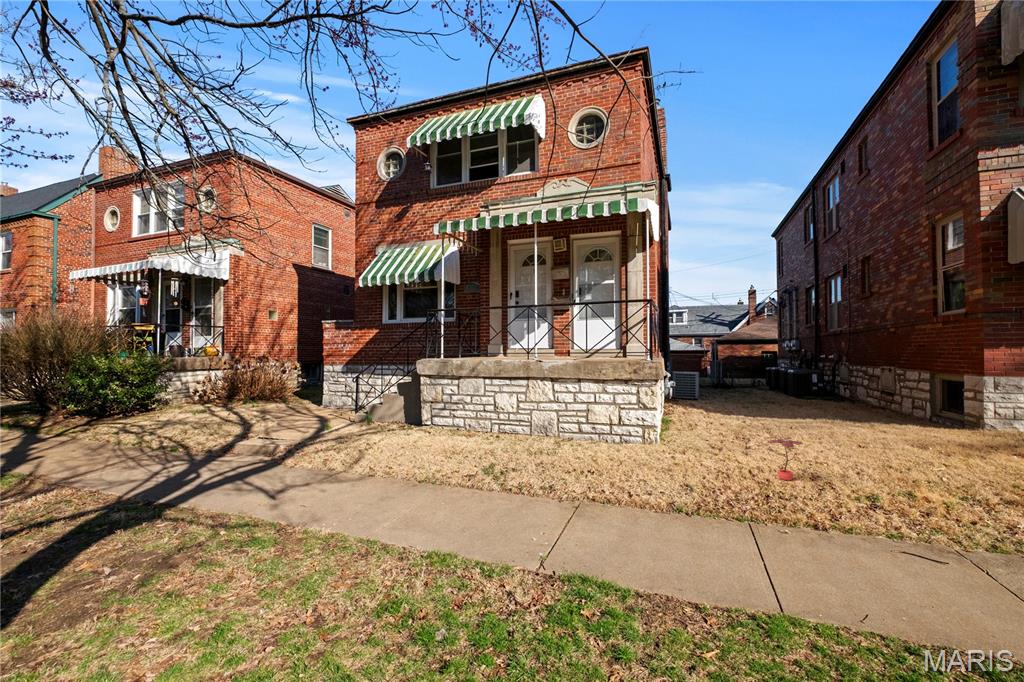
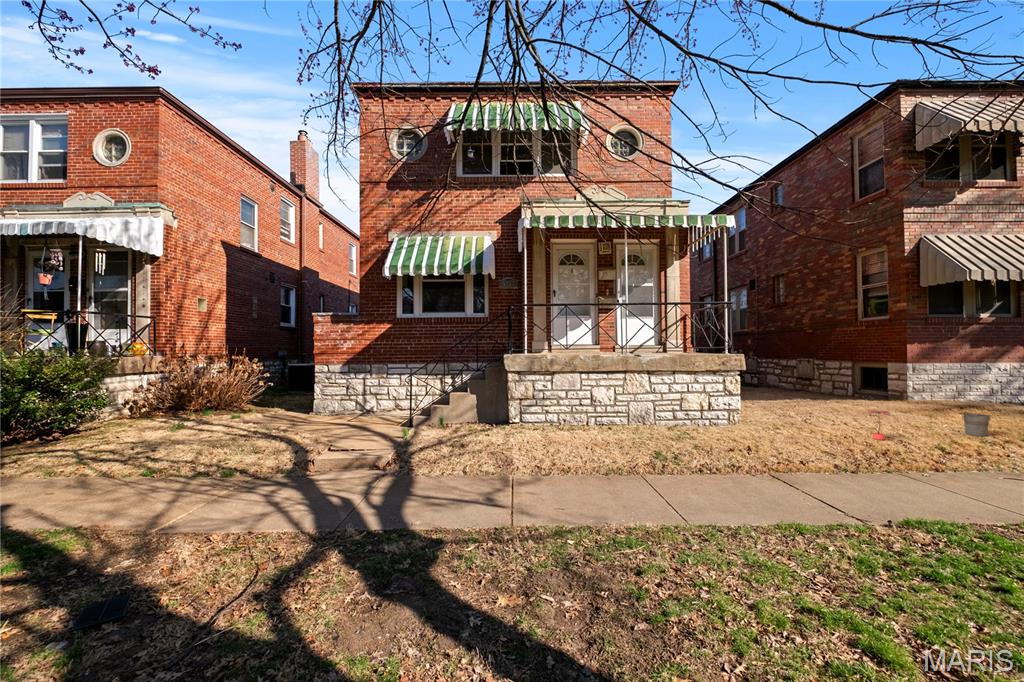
bucket: none [948,454,995,492] -> present [962,413,990,436]

